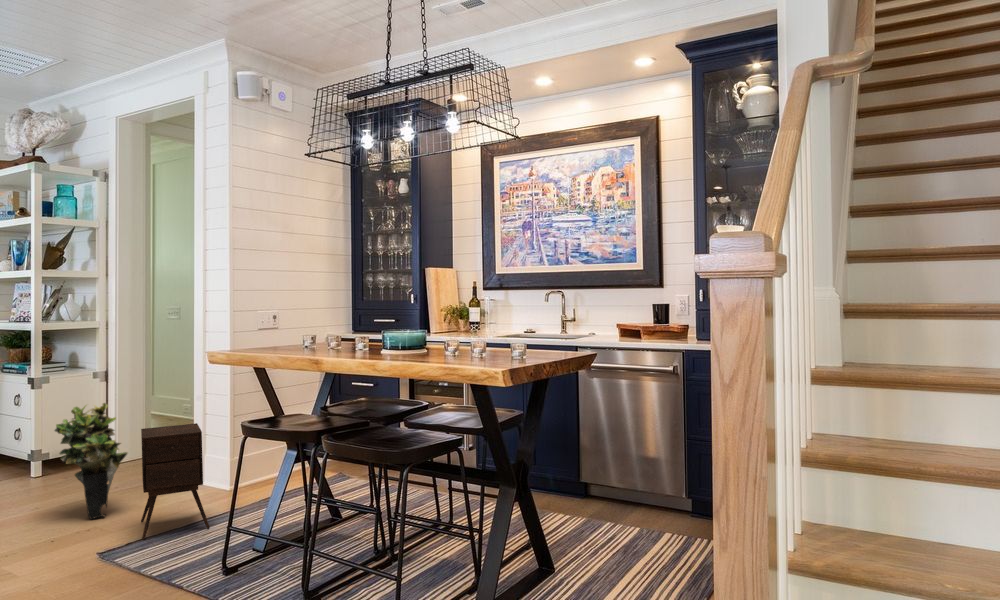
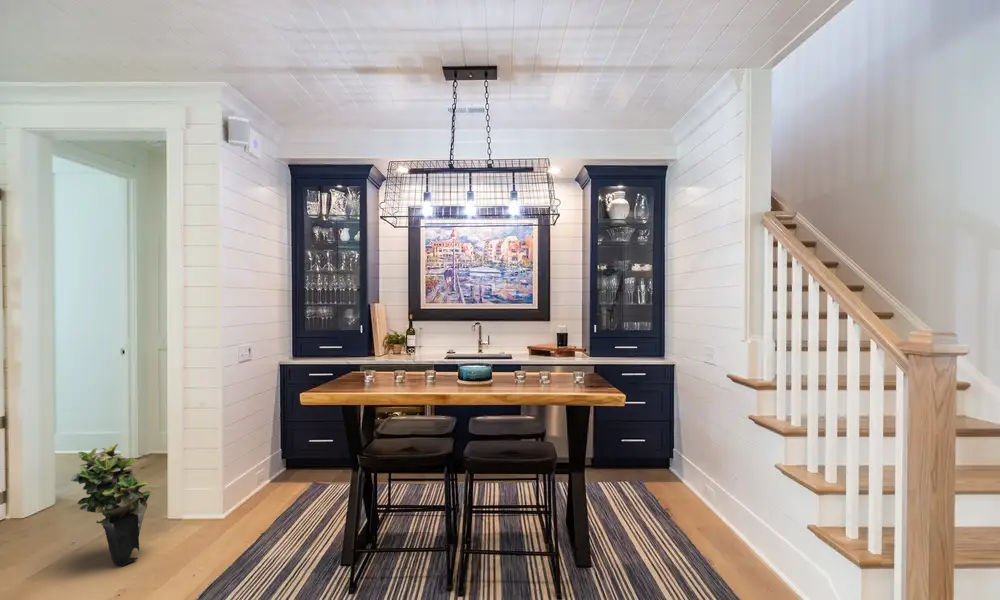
side table: present [141,423,210,540] -> none [190,452,275,570]

